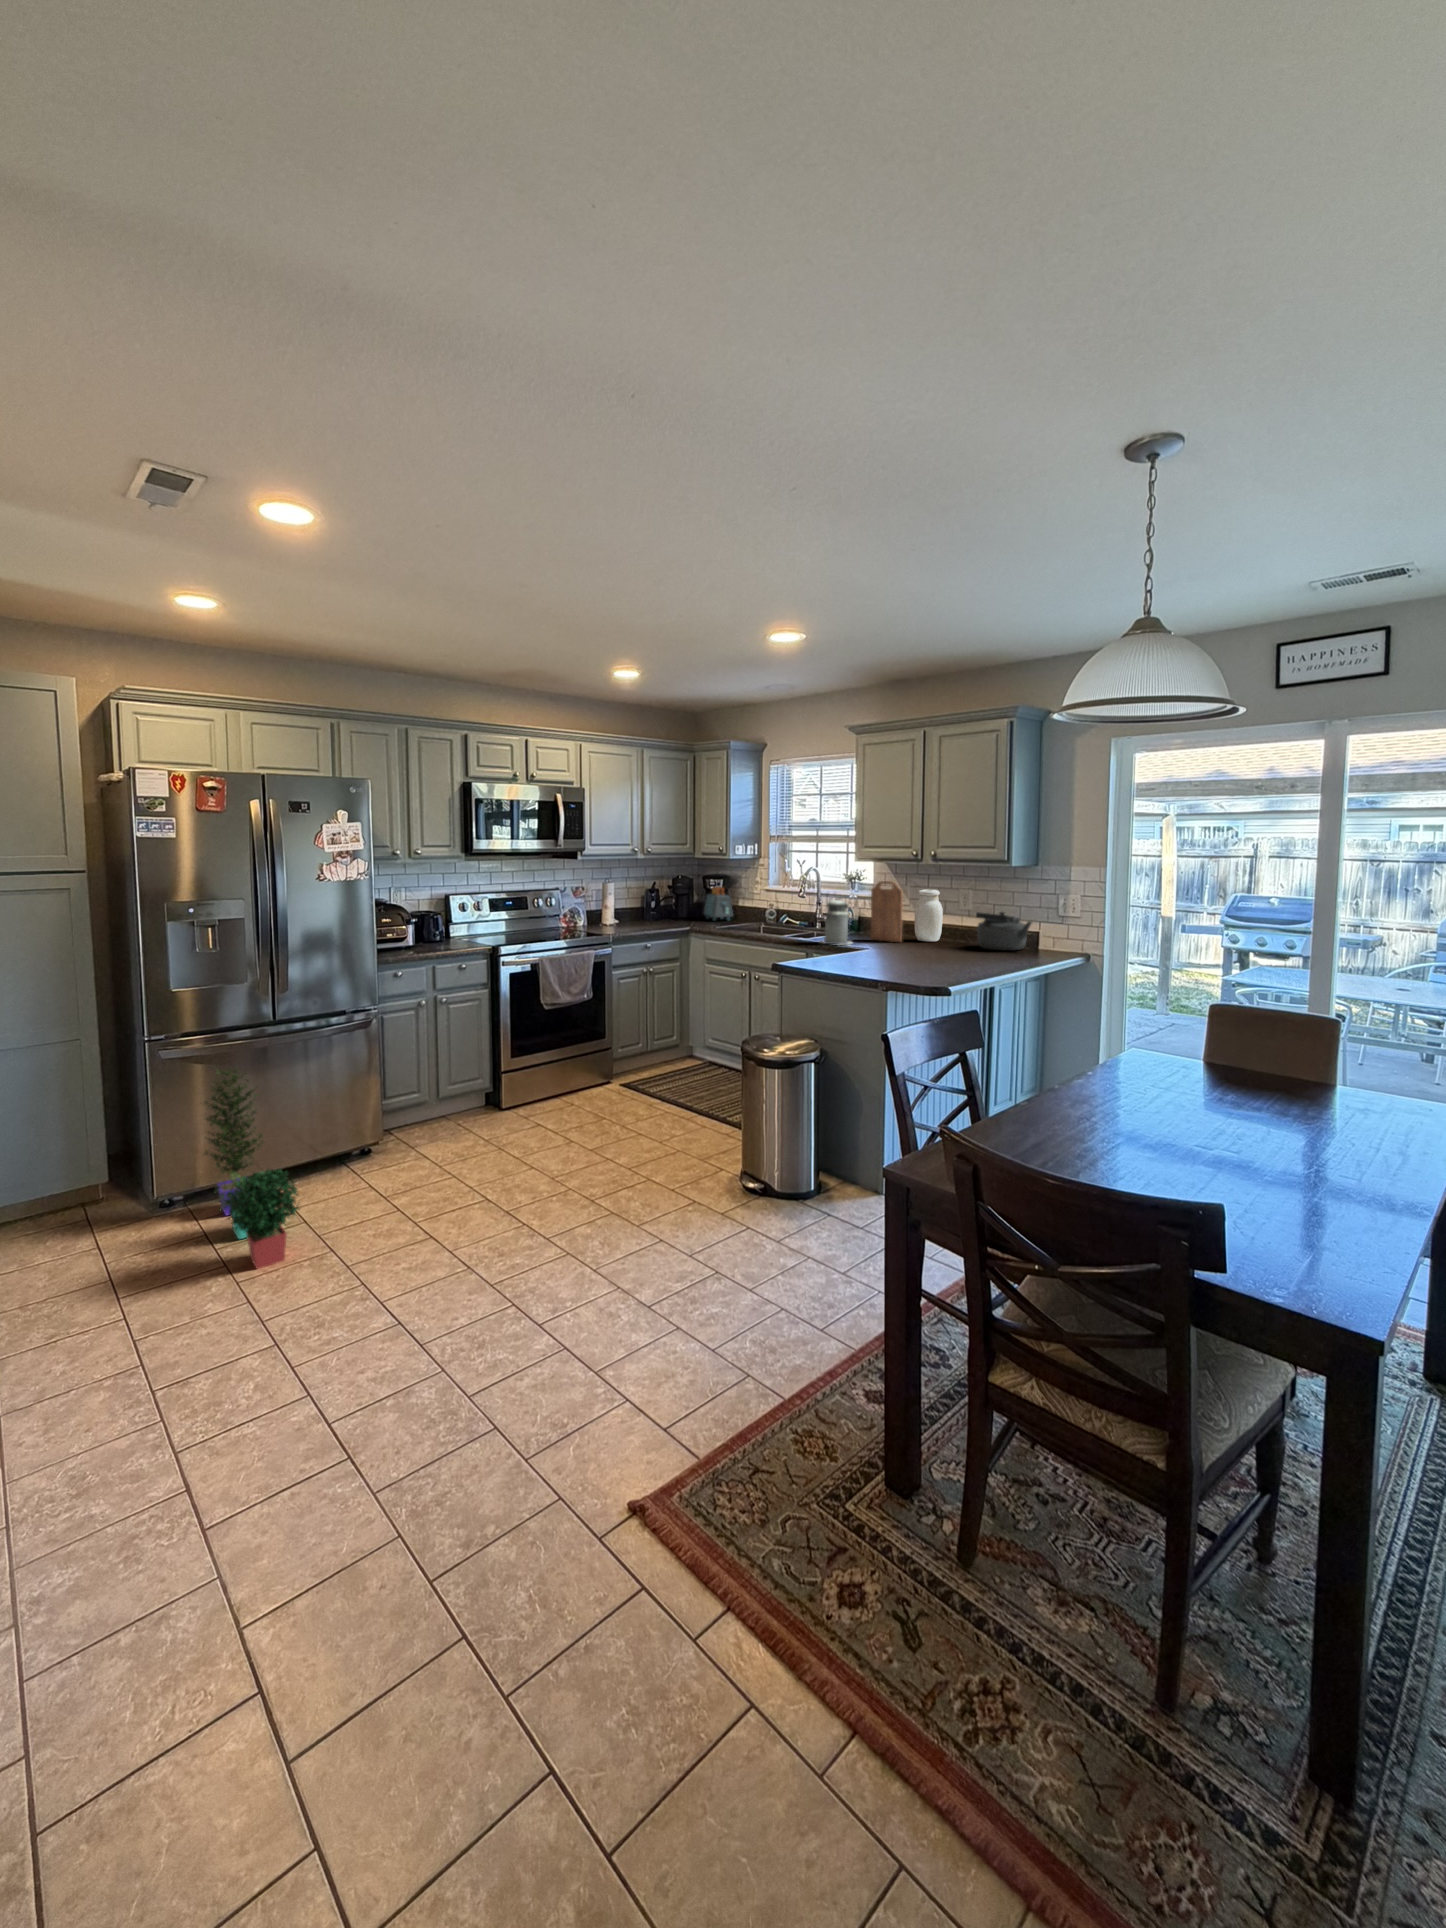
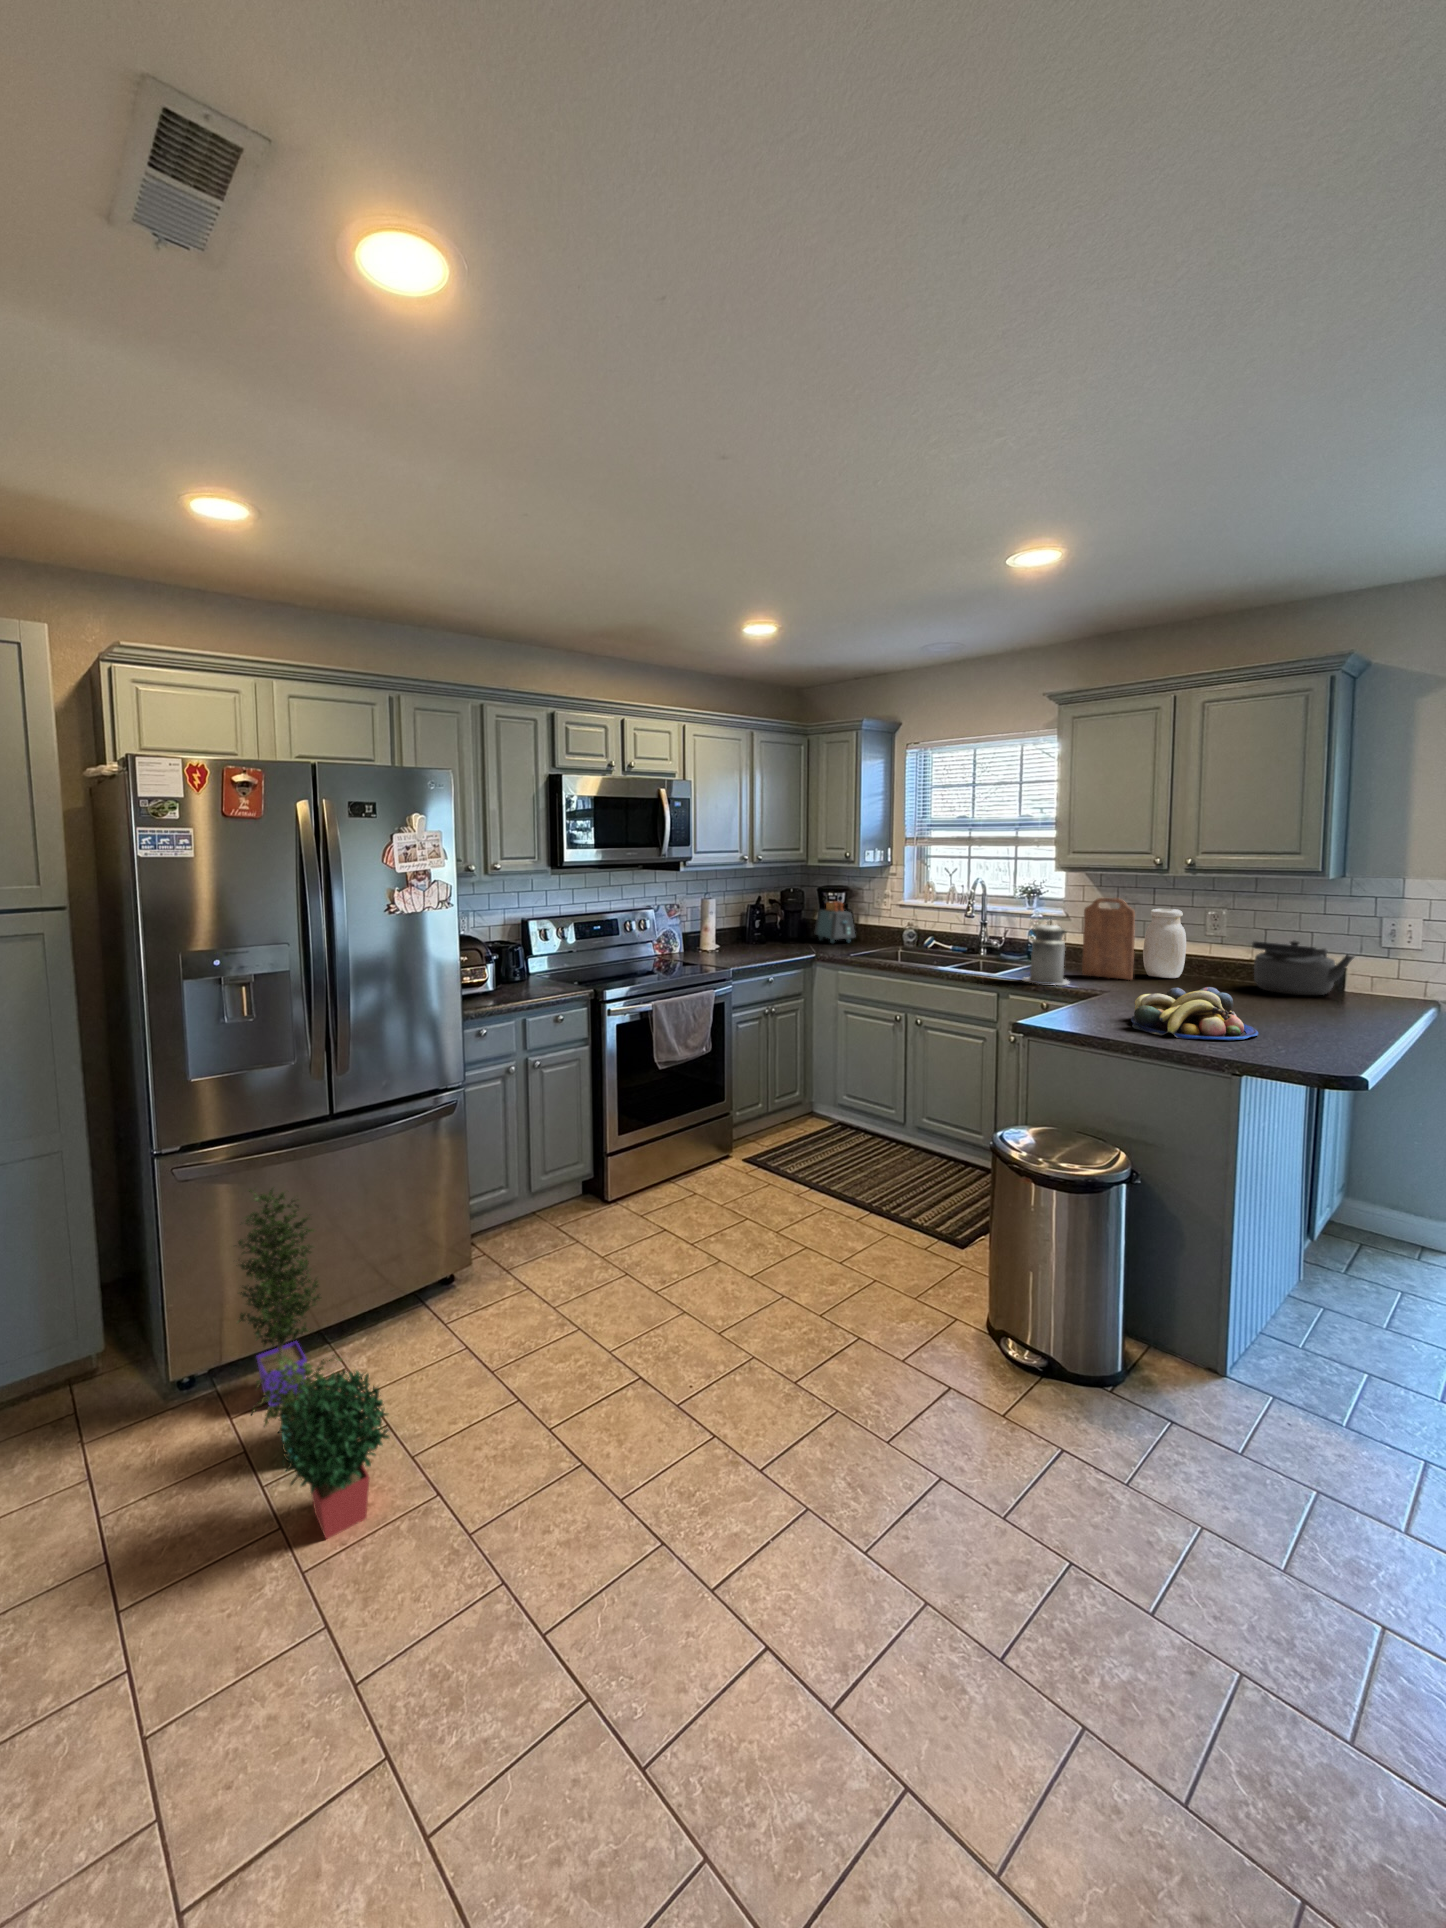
fruit bowl: none [846,938,925,971] -> present [1131,987,1258,1040]

